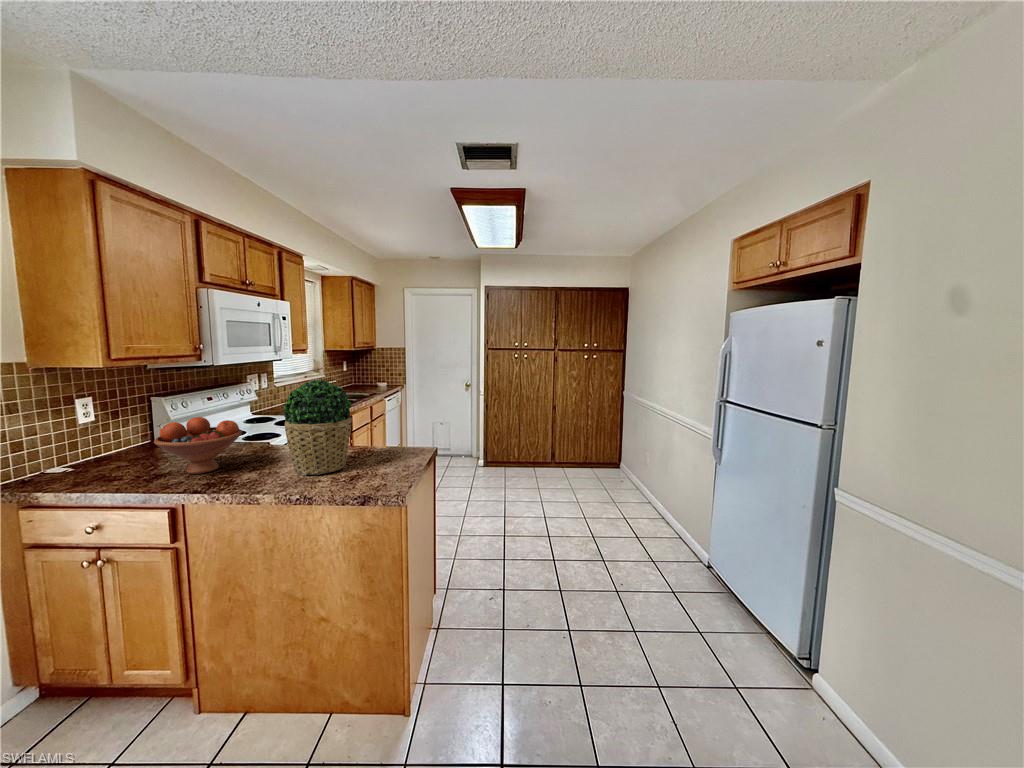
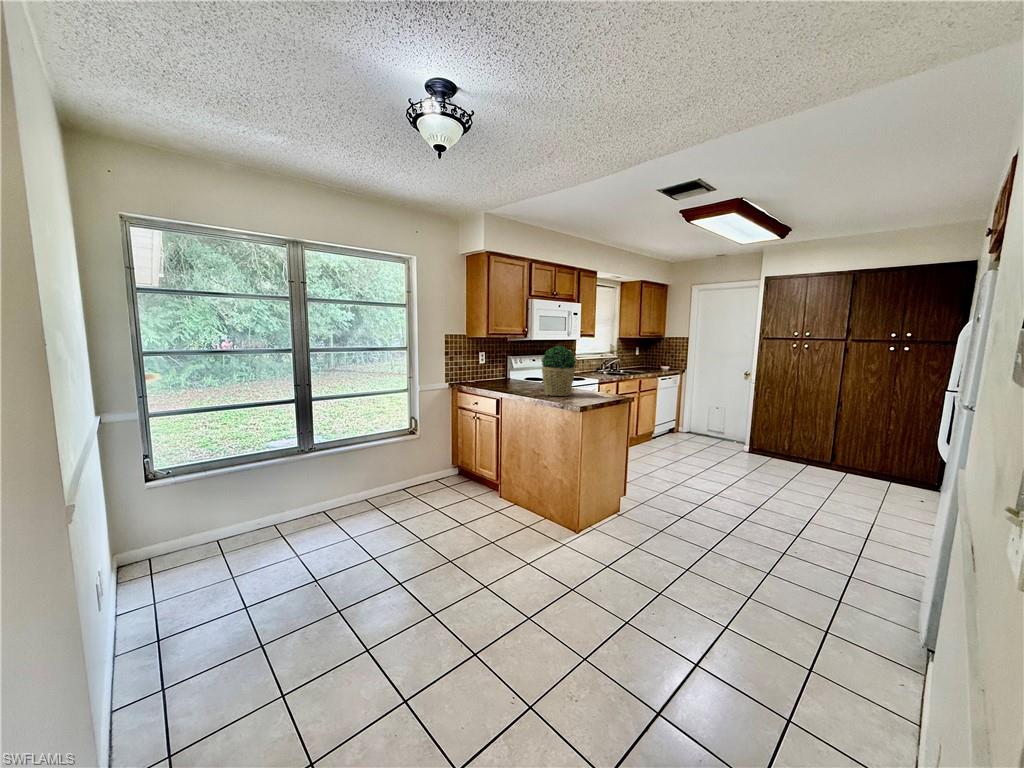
fruit bowl: present [154,417,242,474] -> none [497,363,531,389]

